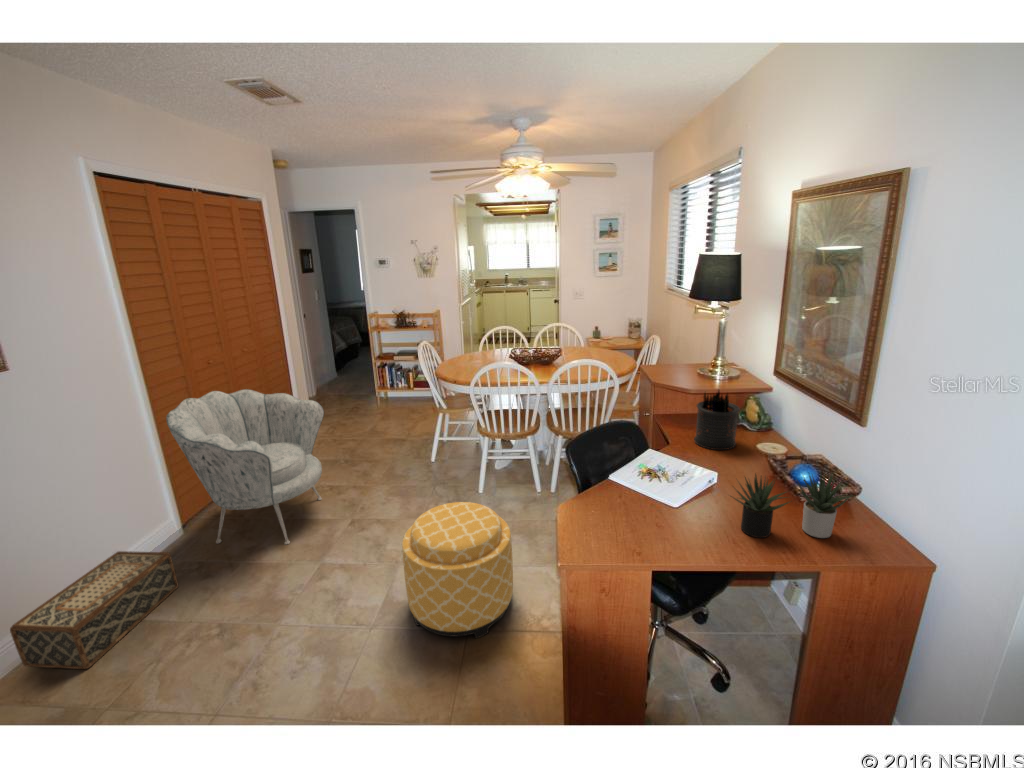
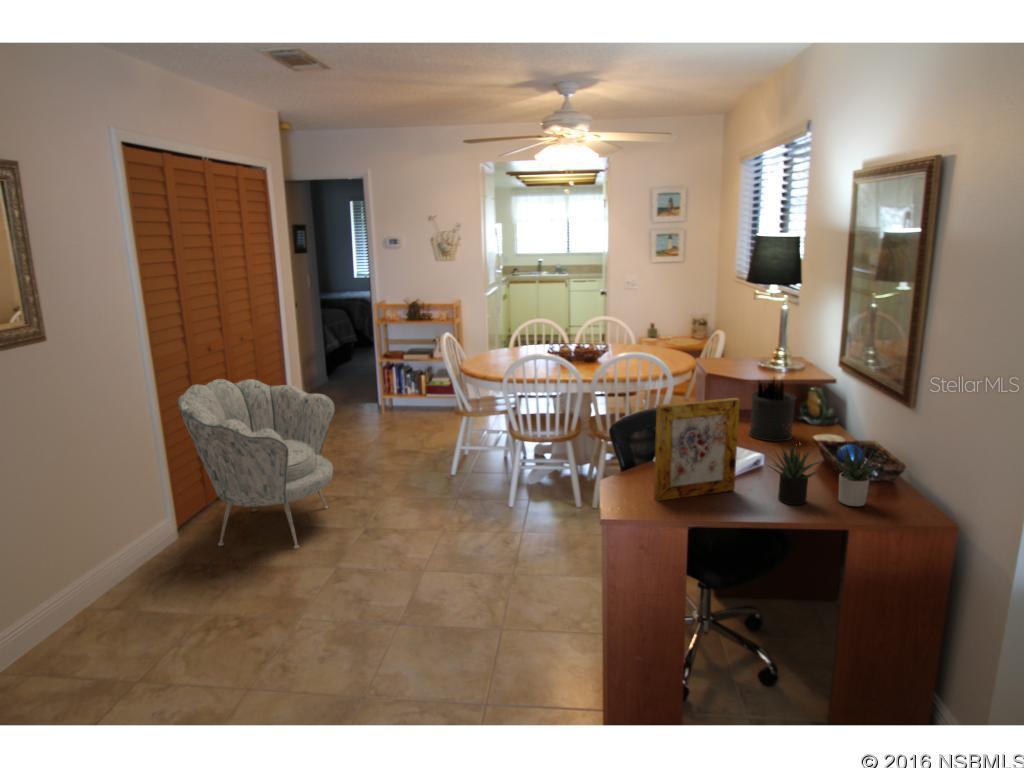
picture frame: none [614,426,702,536] -> present [654,398,740,501]
ottoman: present [402,502,513,638] -> none [434,497,550,635]
woven basket: present [10,551,179,669] -> none [40,541,187,647]

